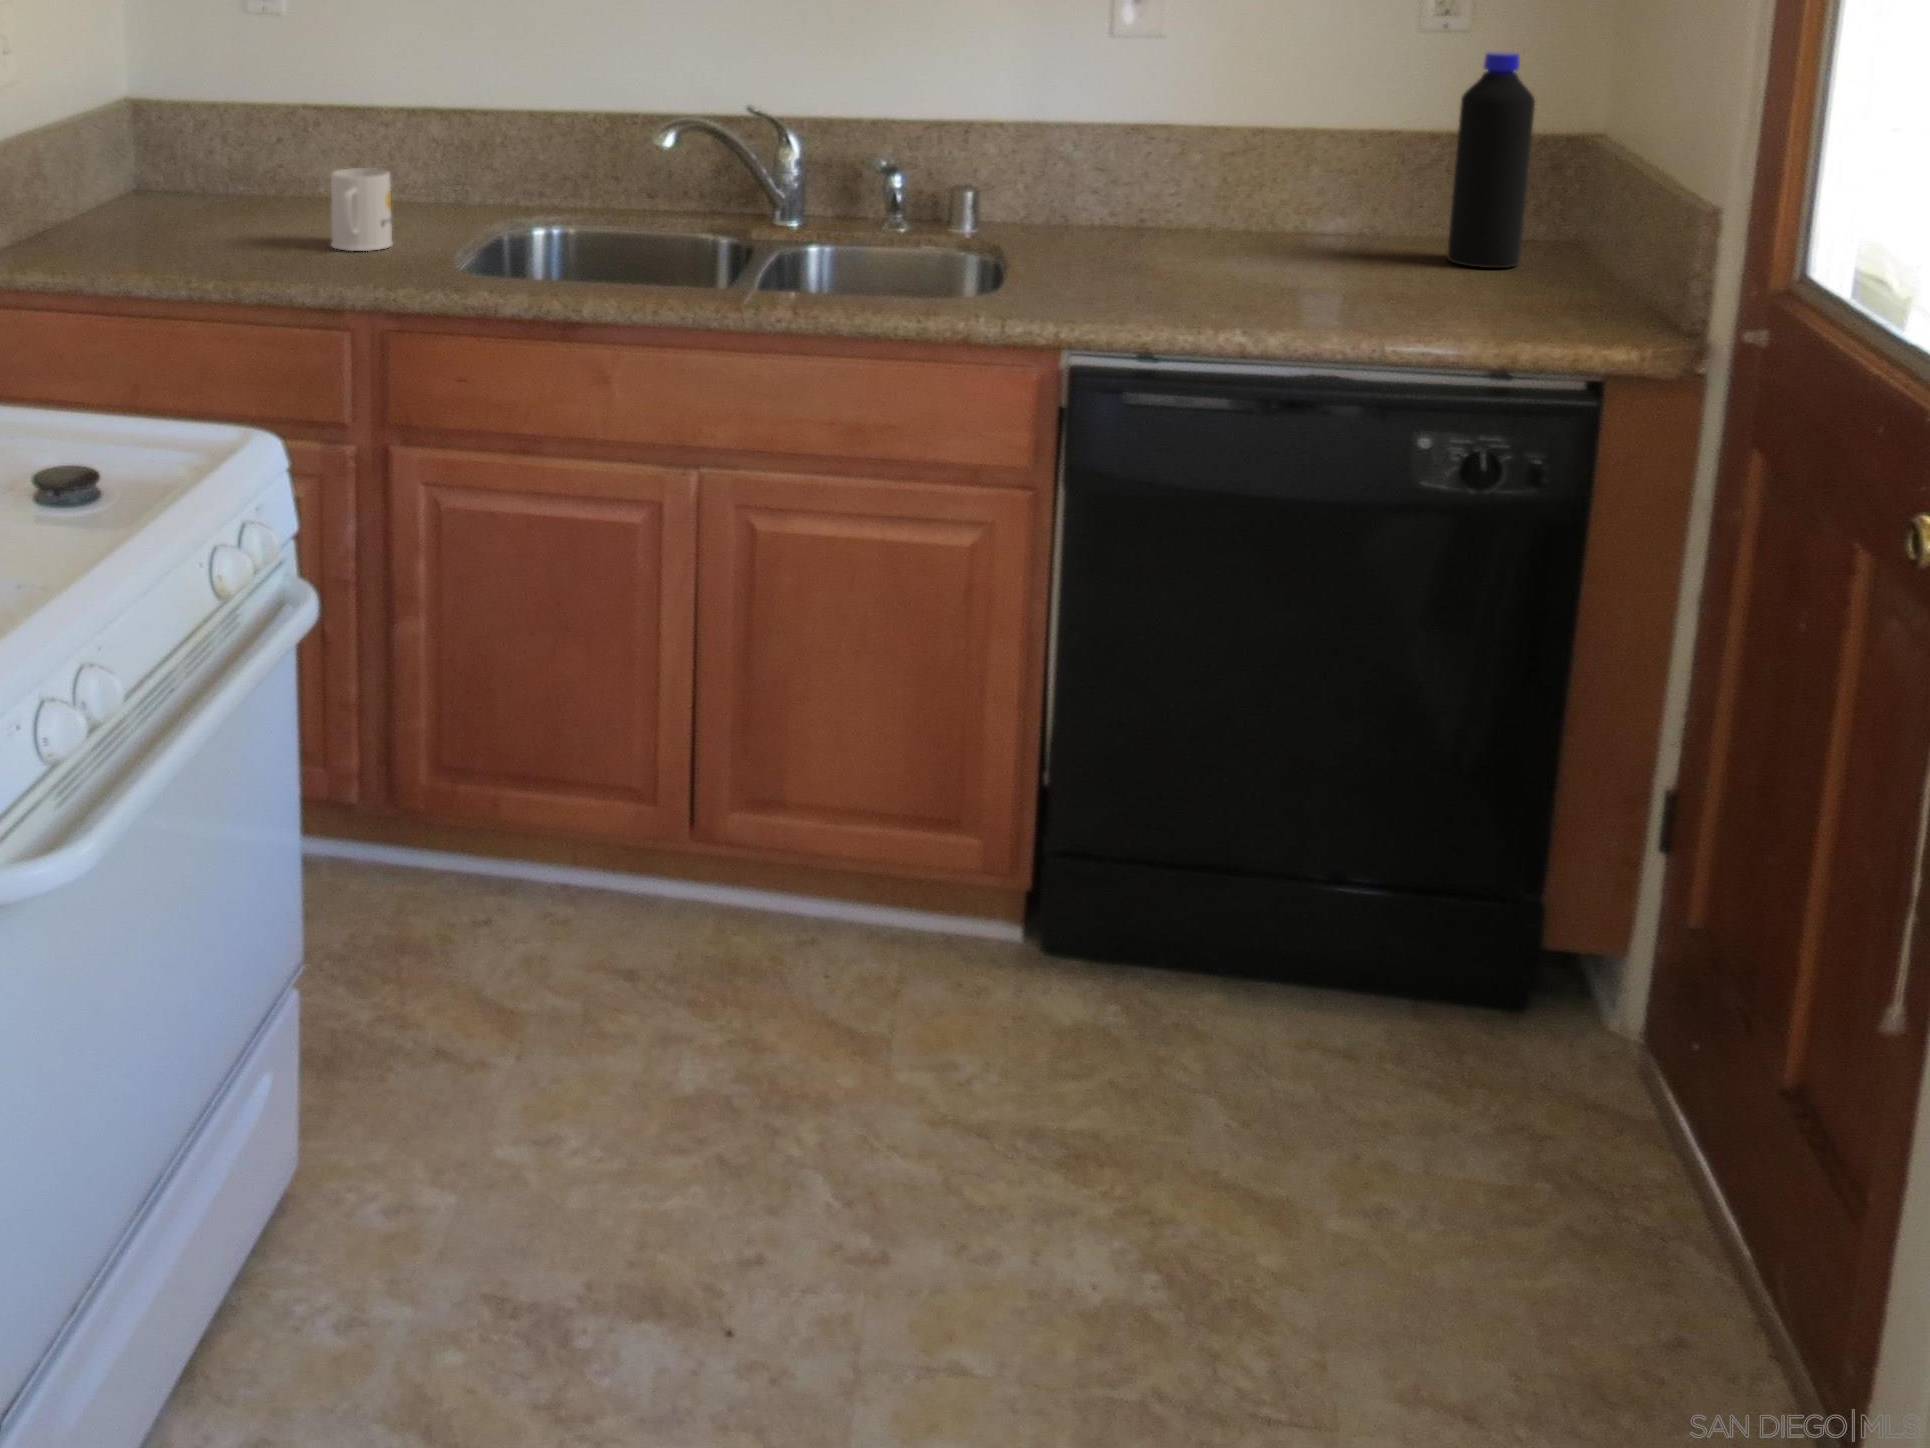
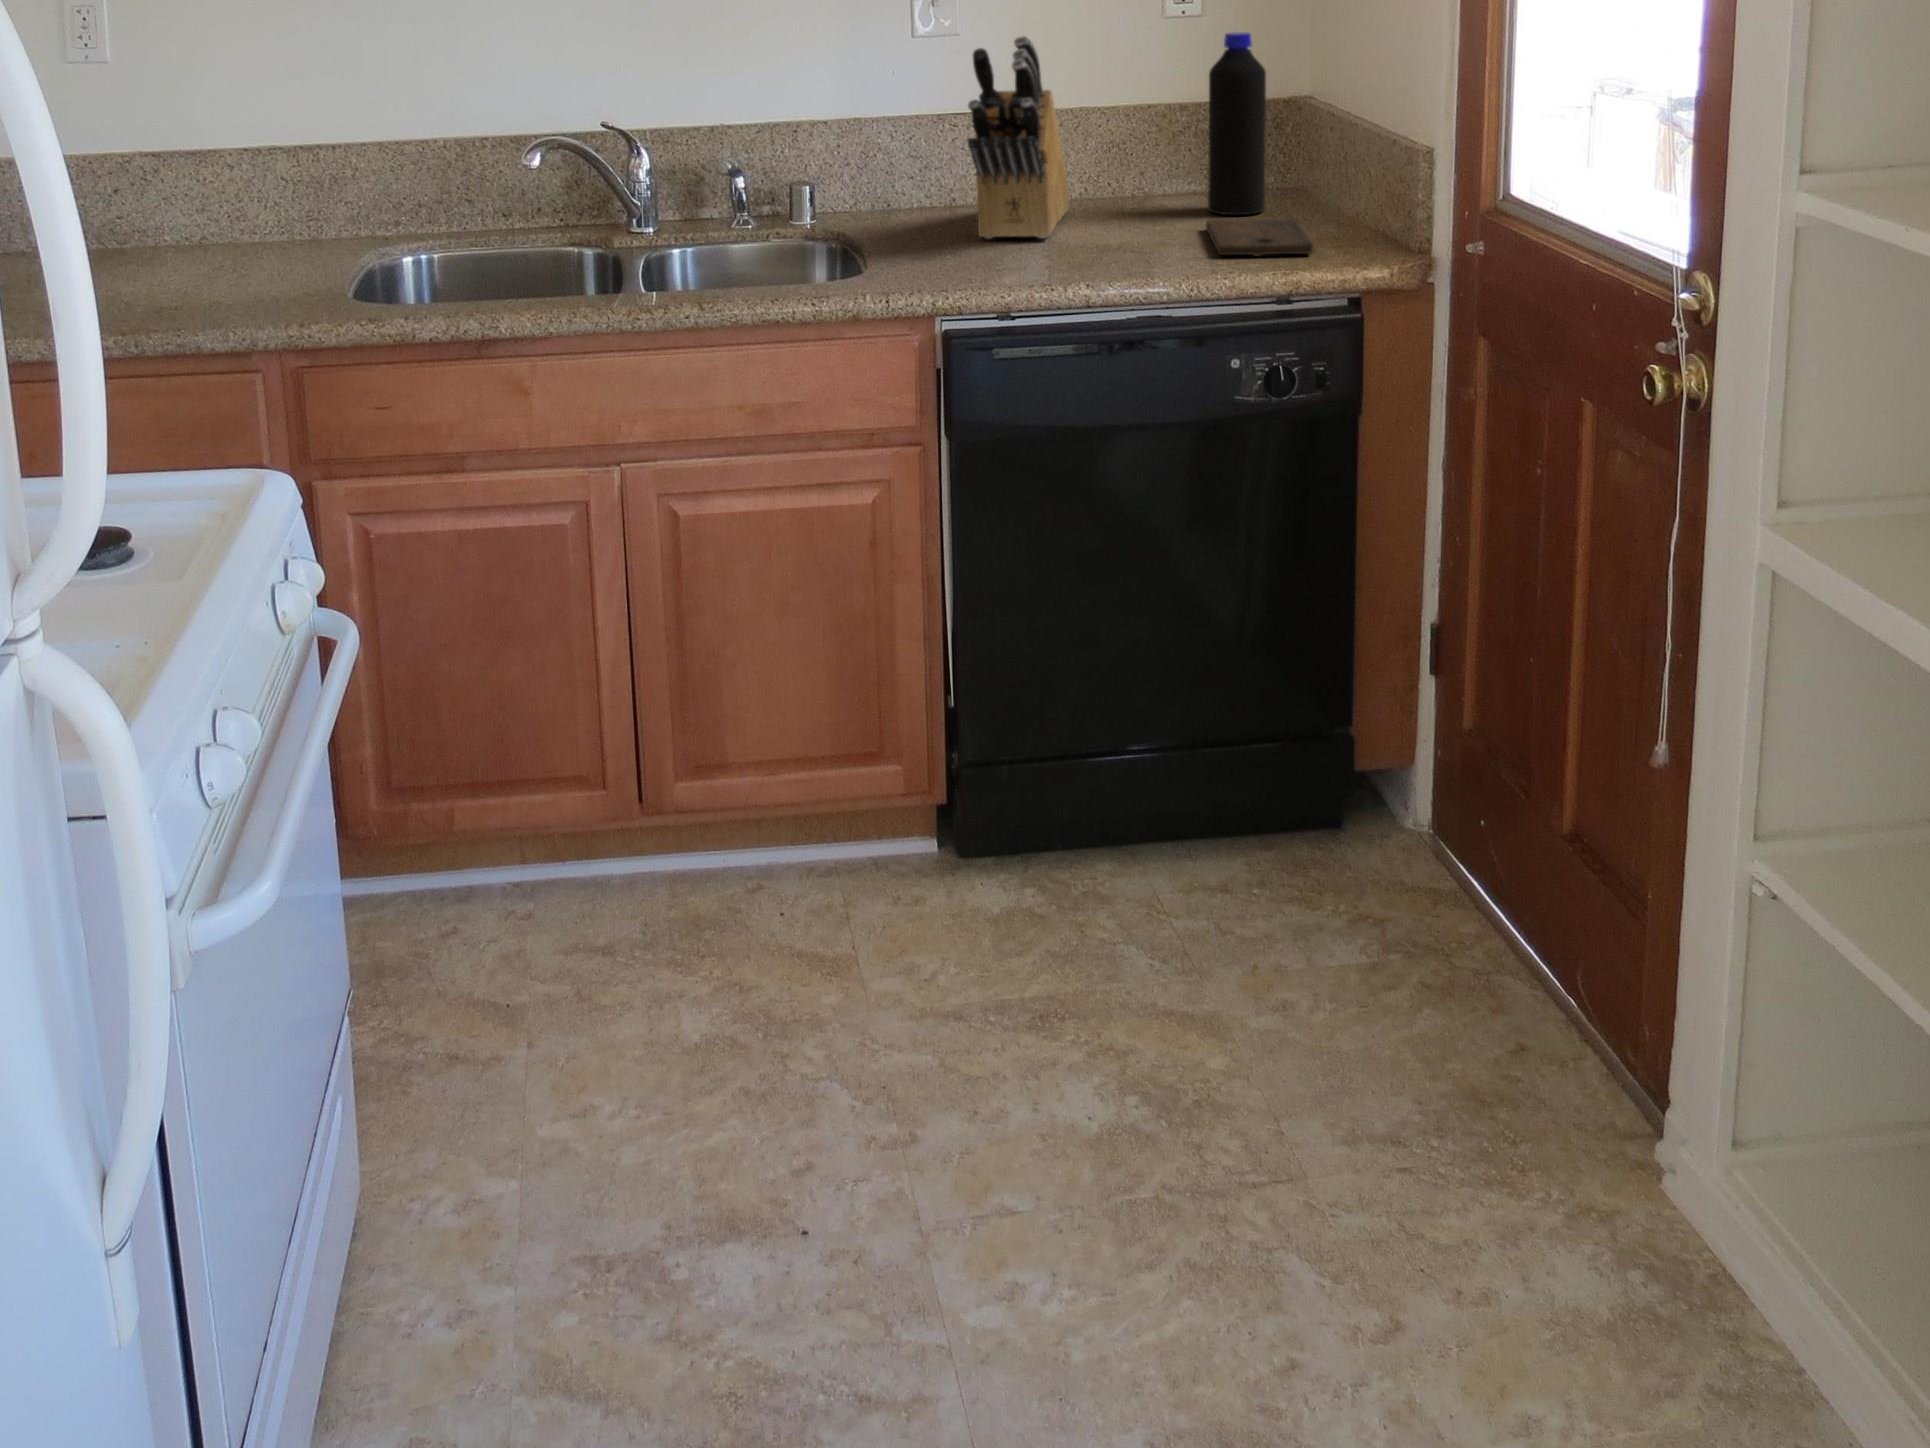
knife block: none [1136,41,1277,273] -> present [968,36,1069,239]
mug: present [331,168,393,251] -> none [202,209,273,294]
cutting board: none [1427,270,1551,322] -> present [1206,218,1313,255]

